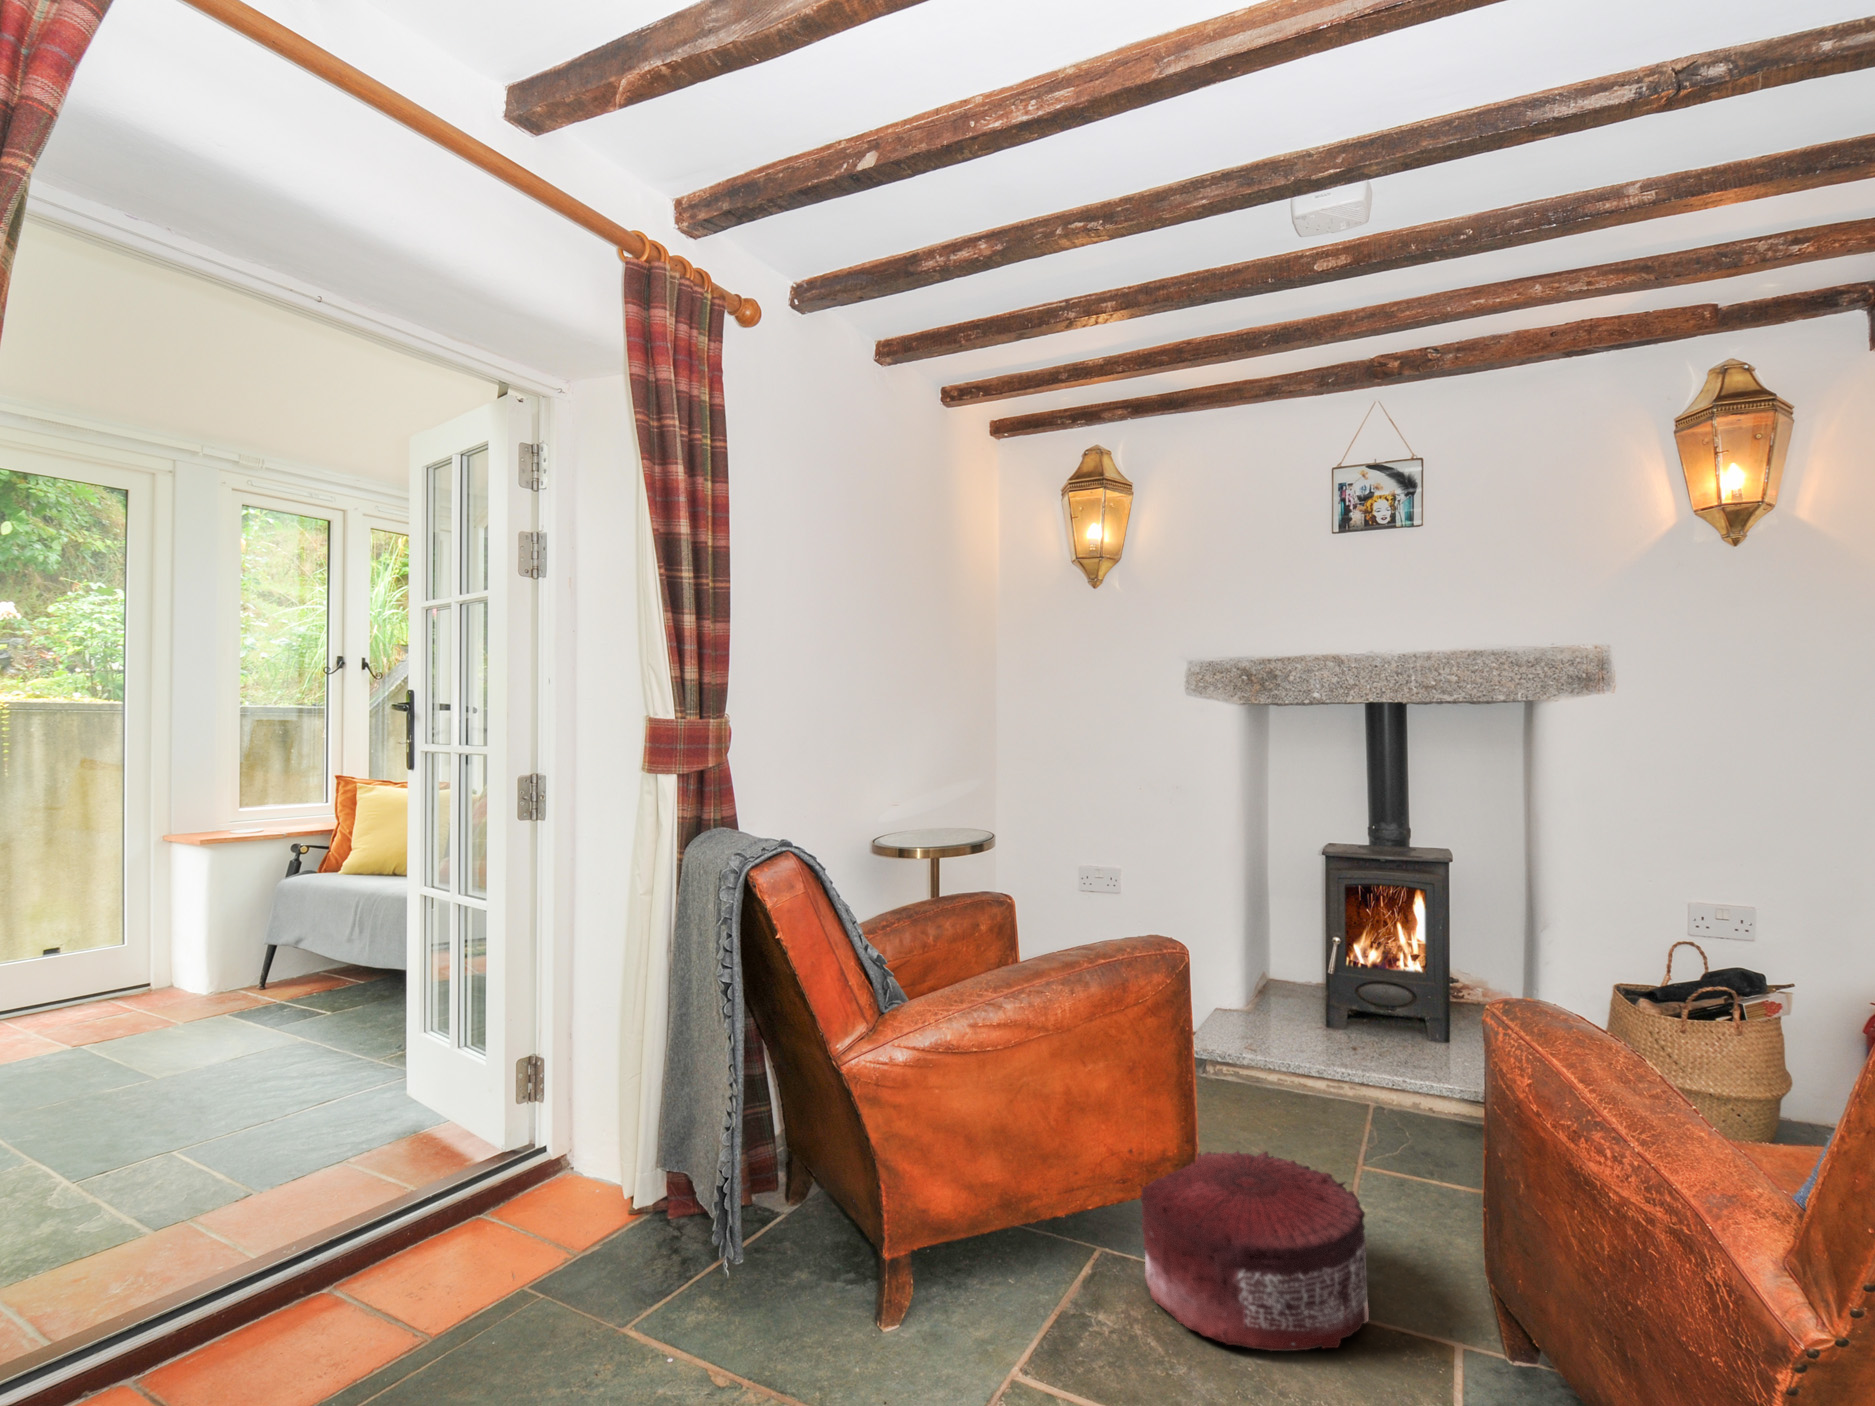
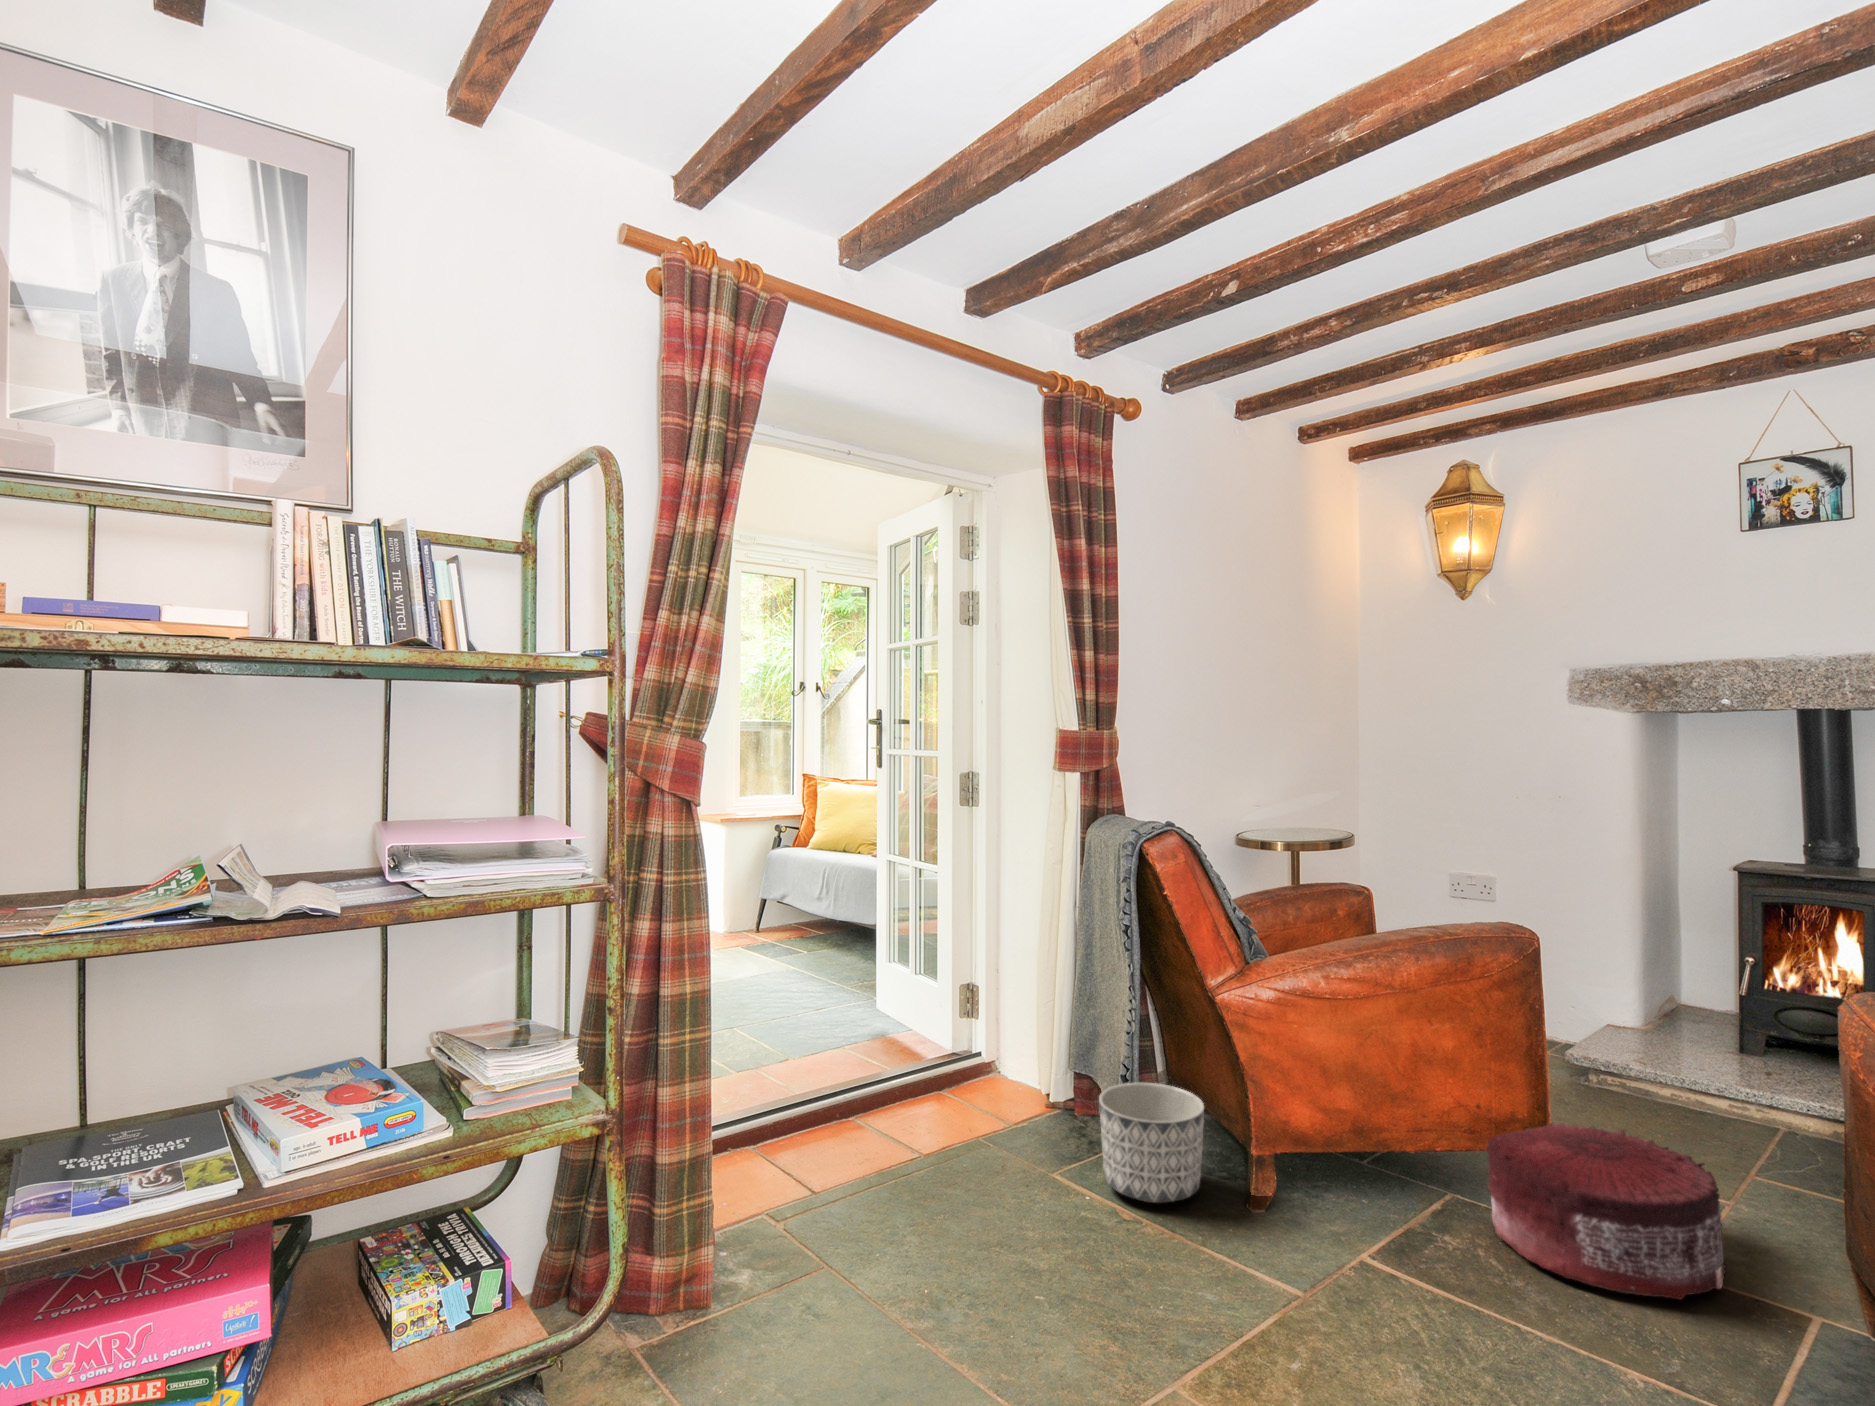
planter: none [690,1171,827,1339] -> present [1099,1083,1204,1203]

